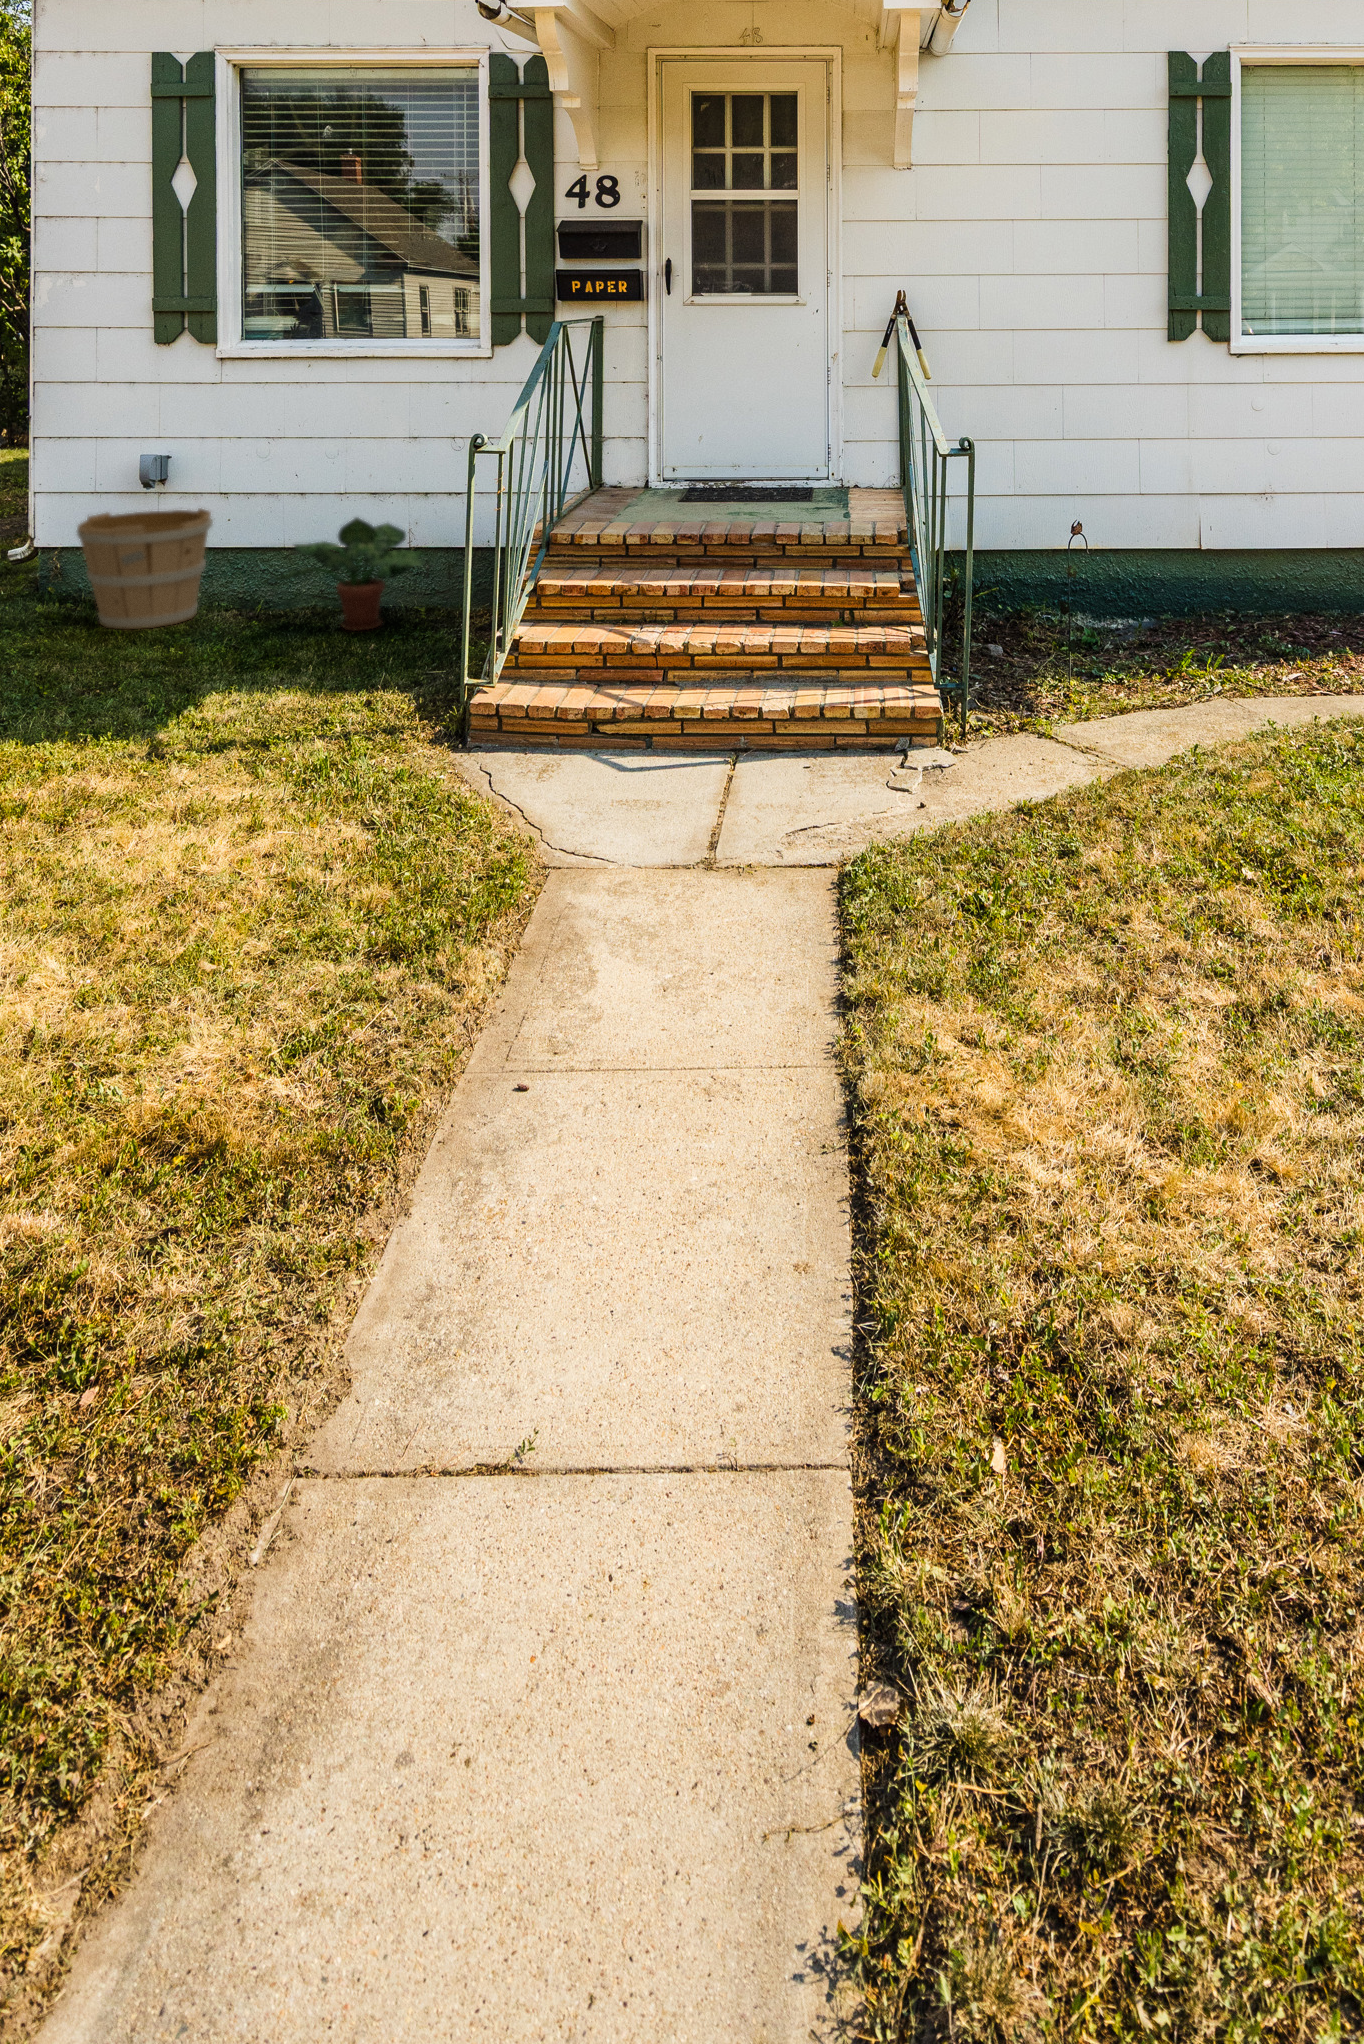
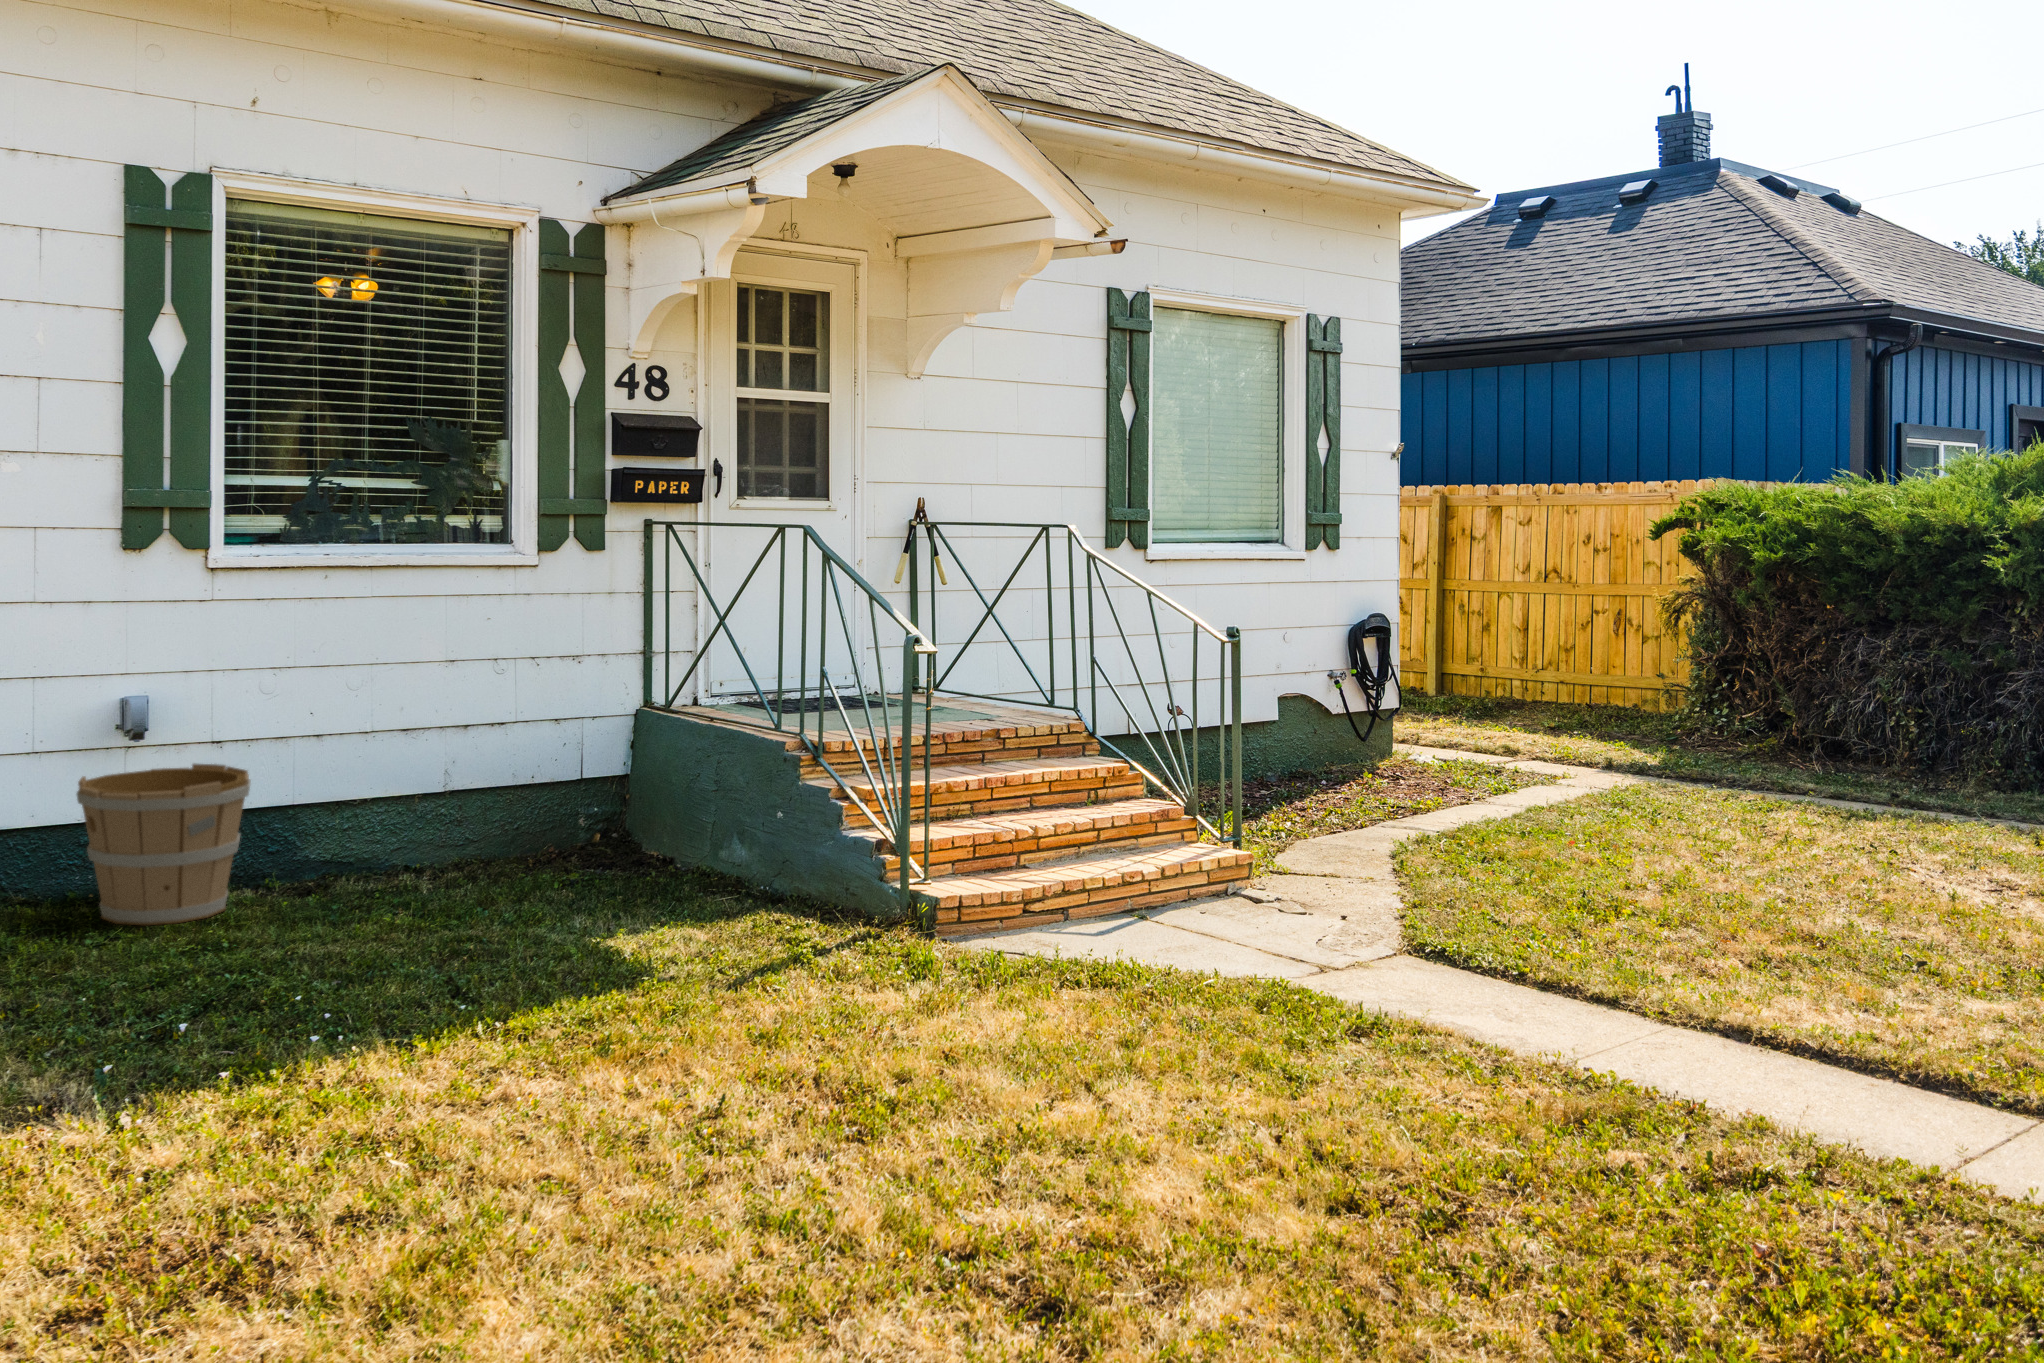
potted plant: present [265,518,426,631] -> none [367,751,575,889]

